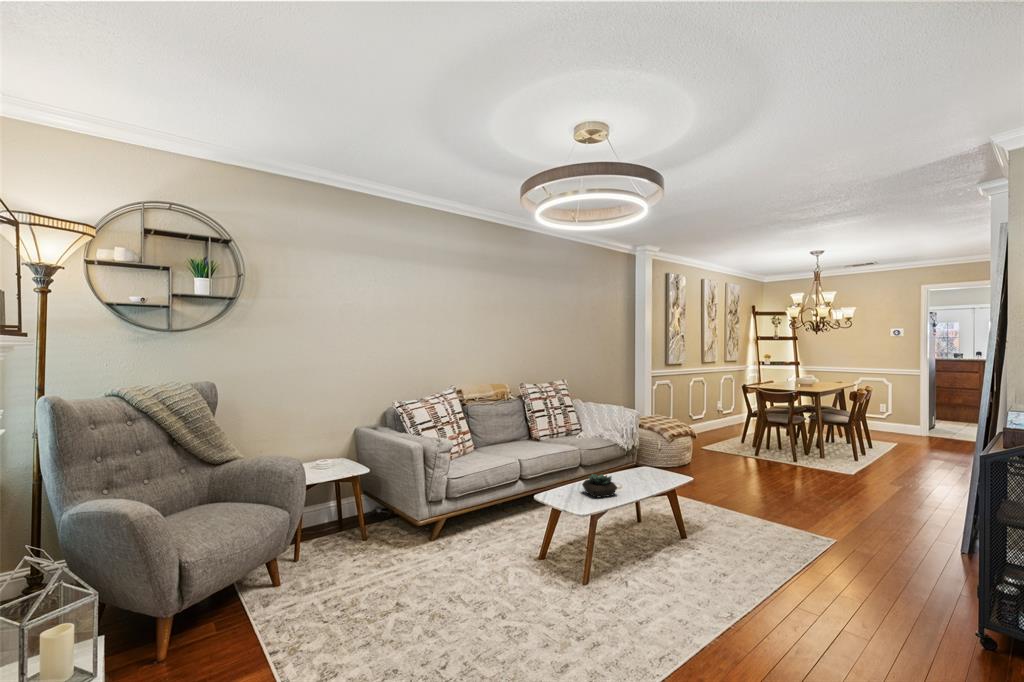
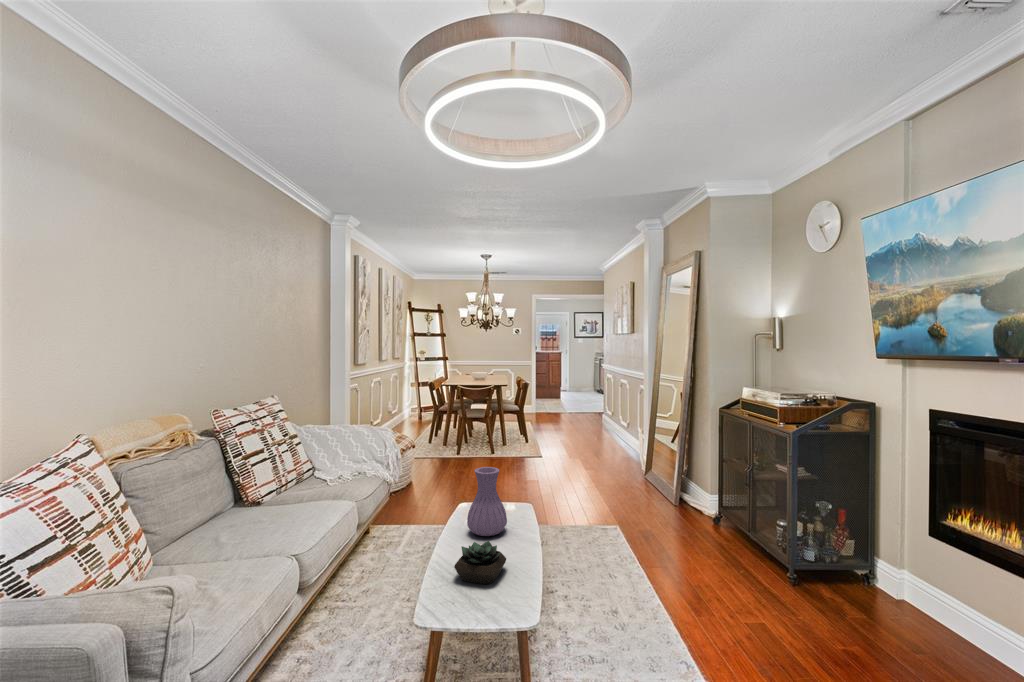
vase: none [625,434,655,483] -> present [467,467,507,536]

